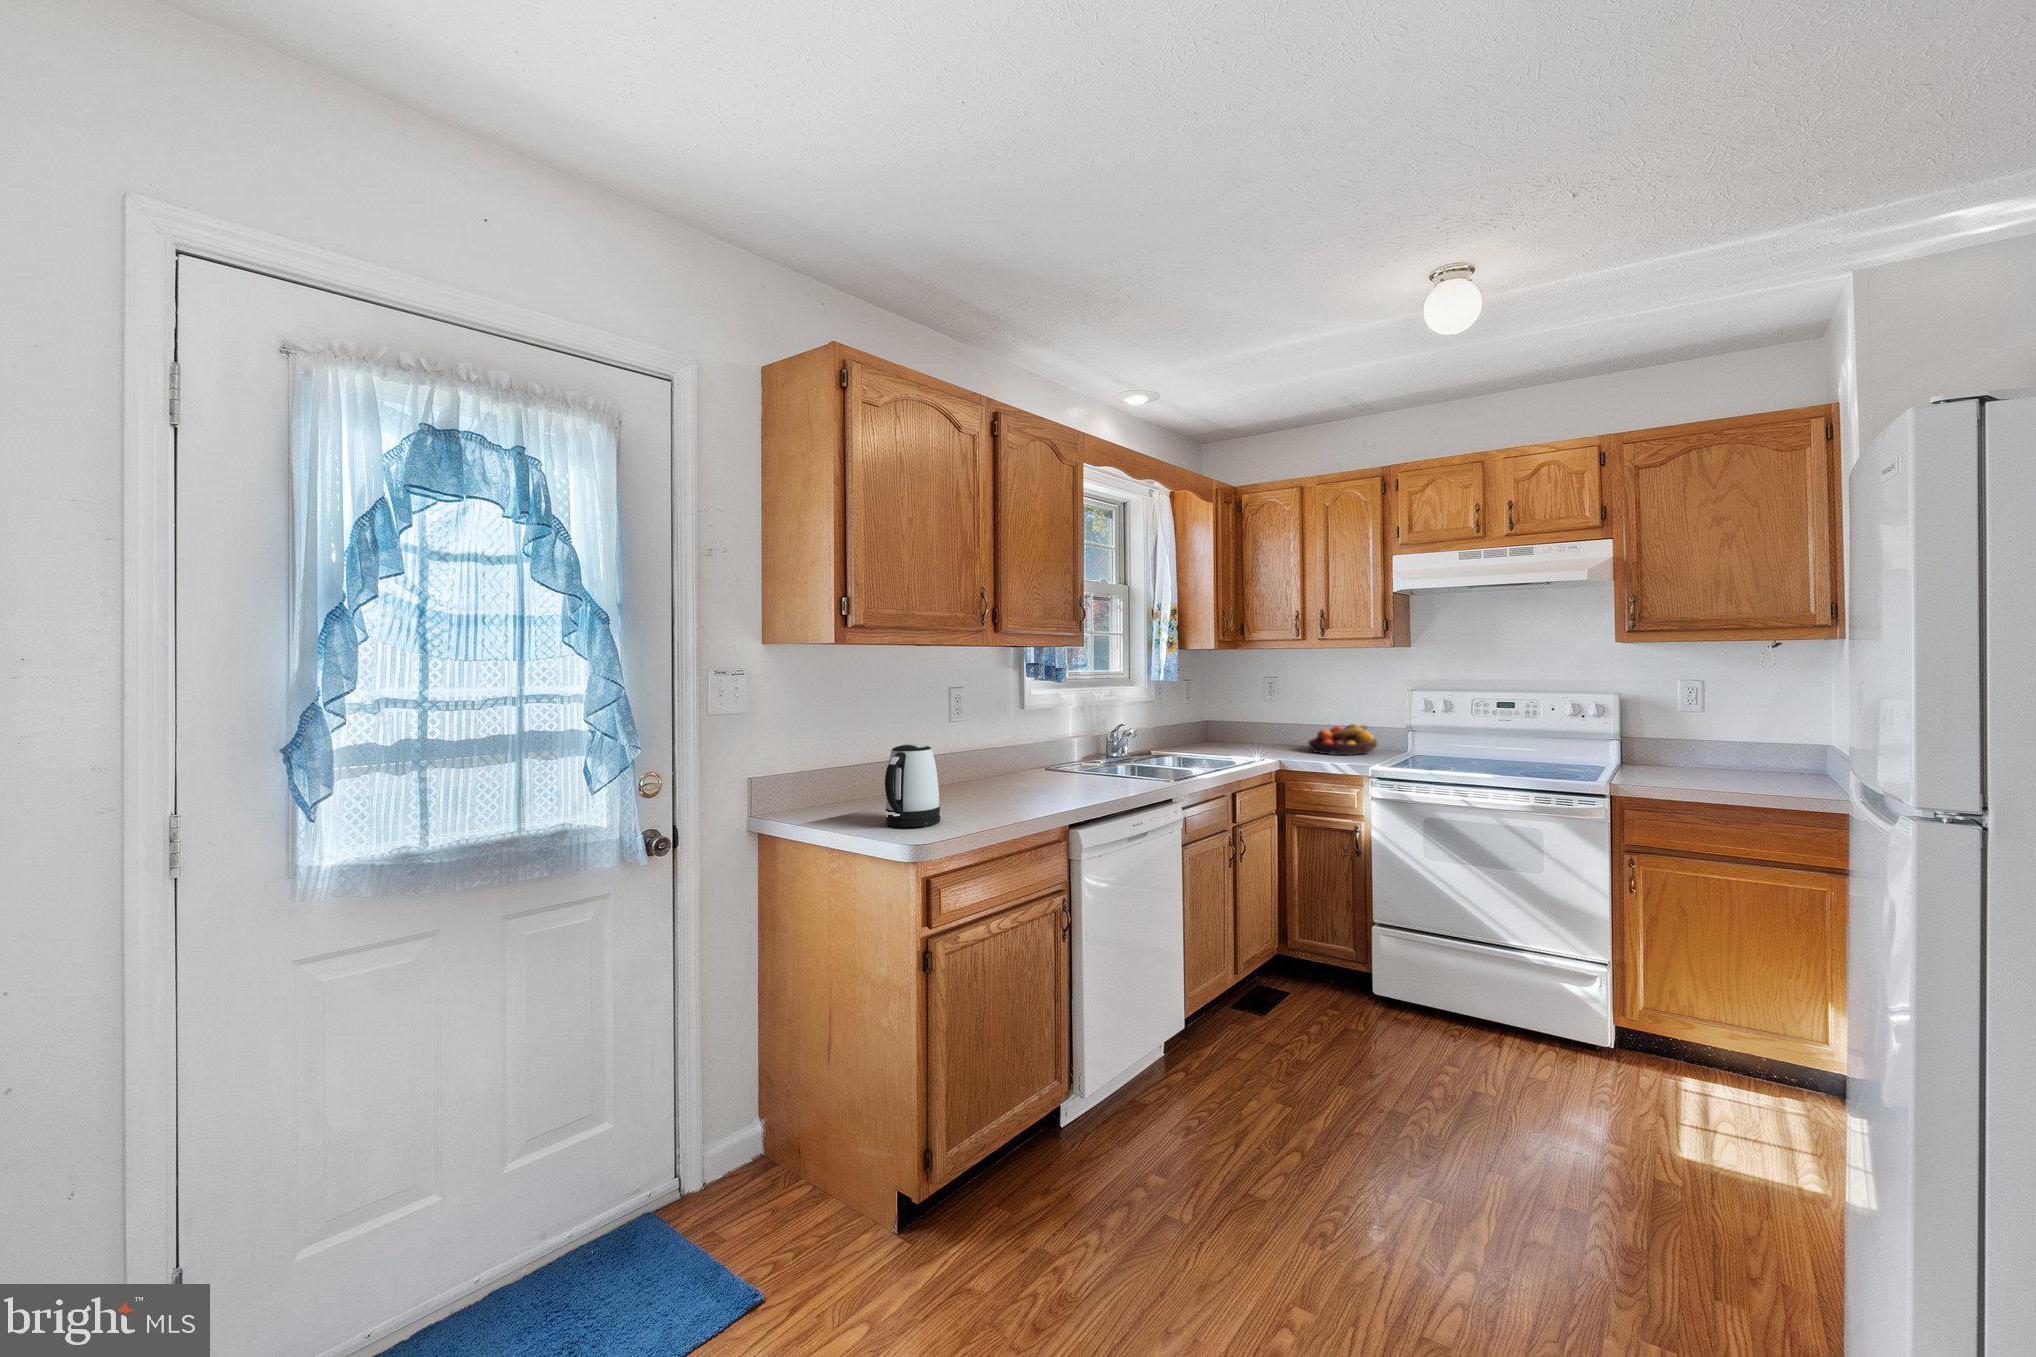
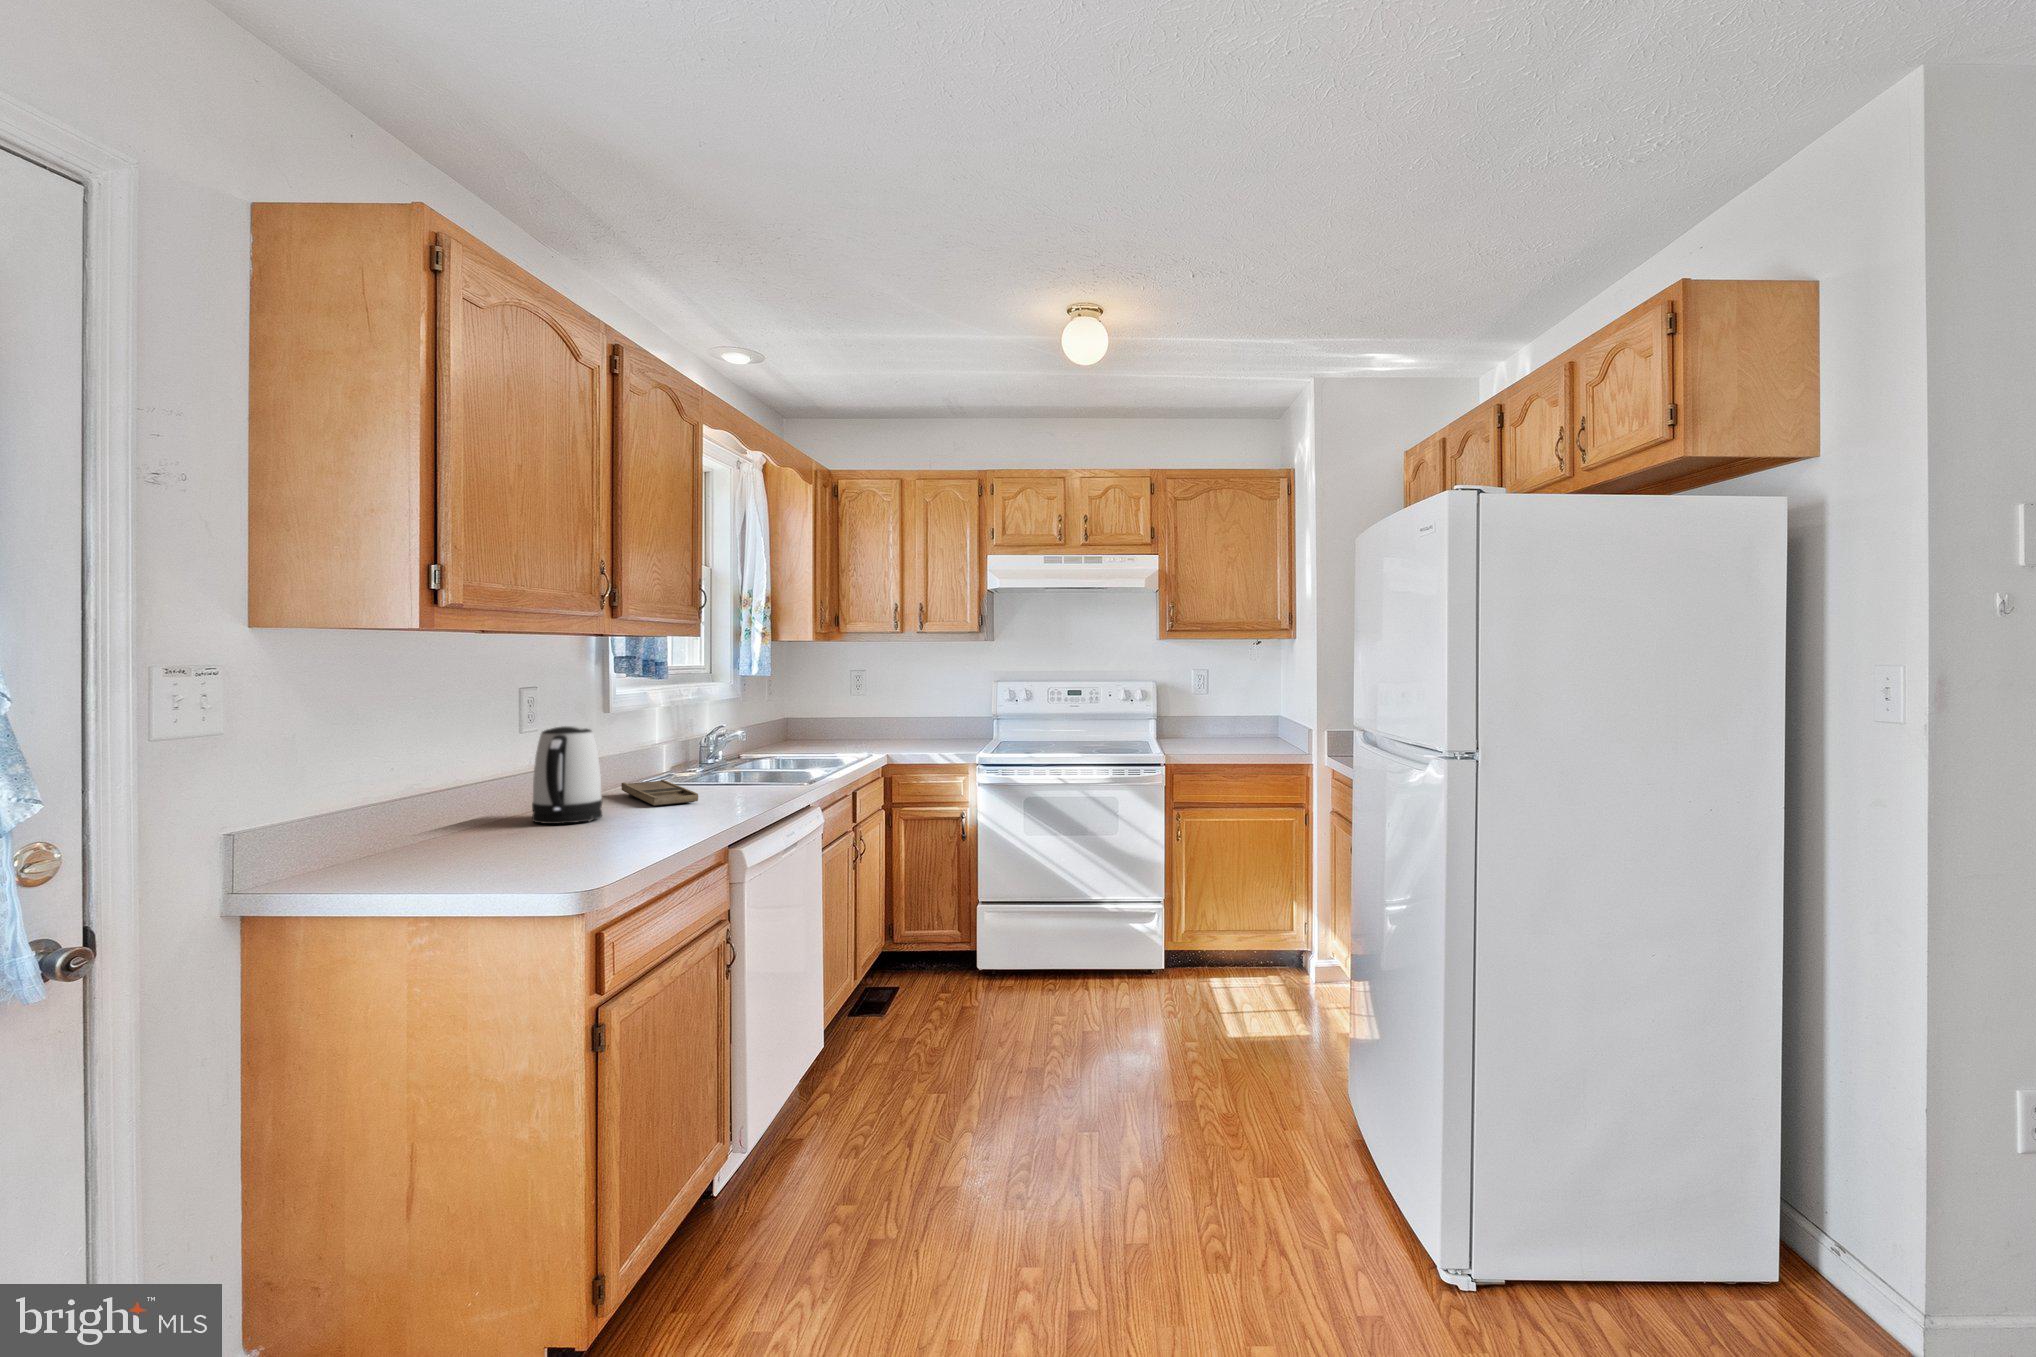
fruit bowl: present [1308,724,1377,755] -> none [903,715,967,745]
tray: none [986,787,1032,813] -> present [621,780,698,806]

